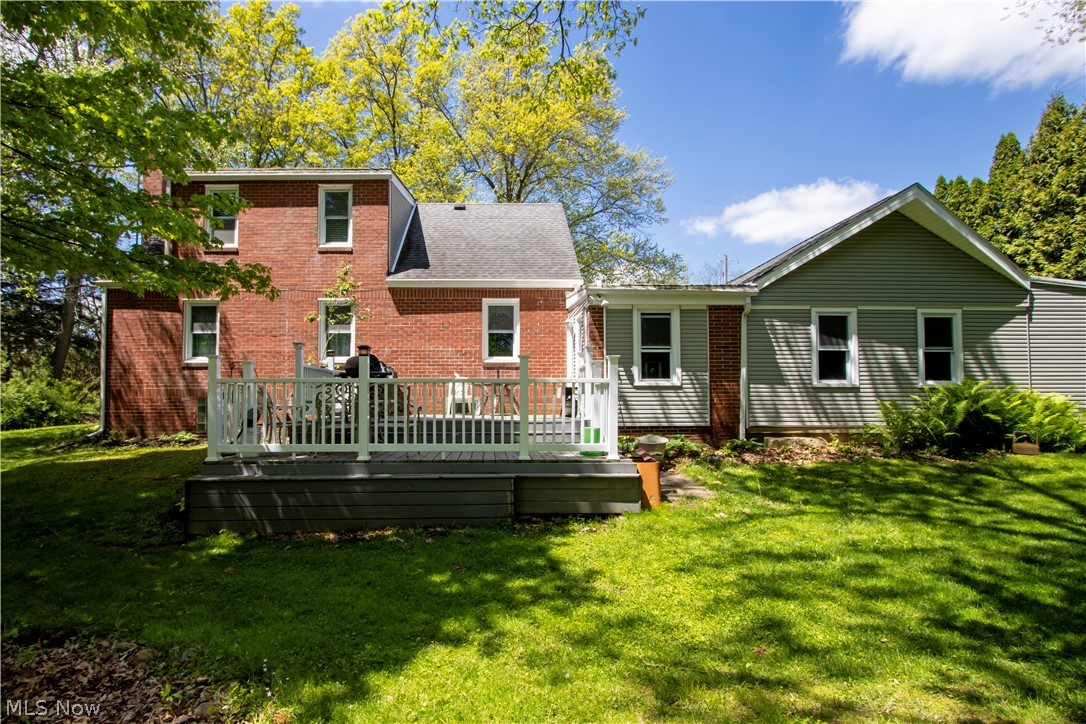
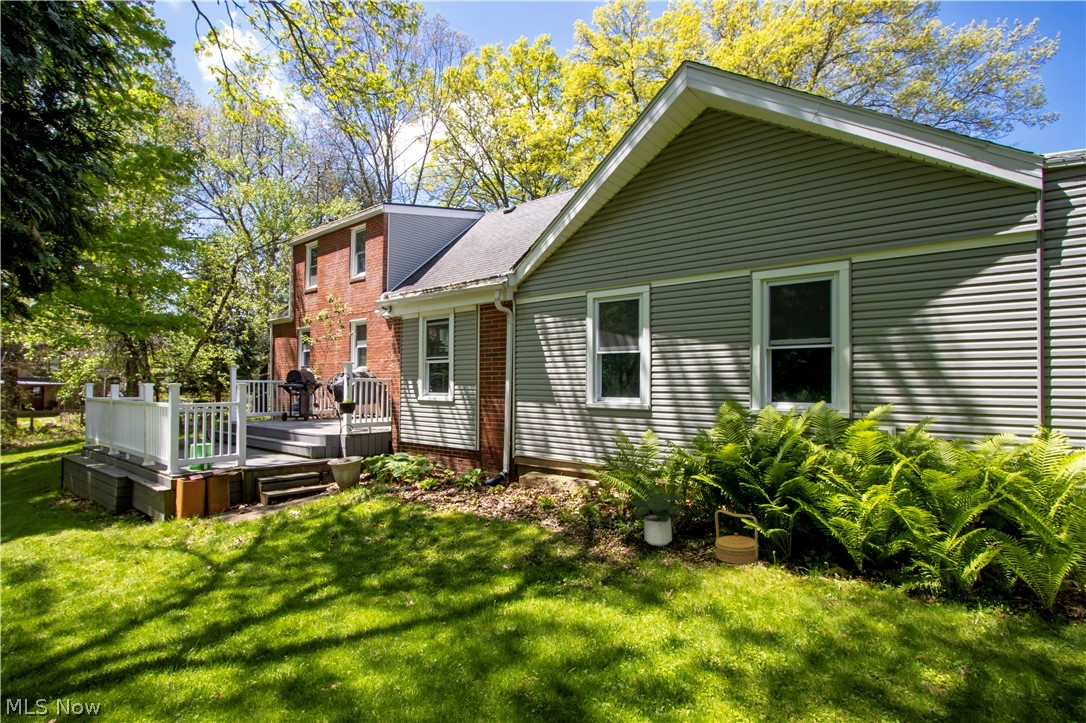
potted plant: none [954,427,995,456] -> present [631,489,687,546]

